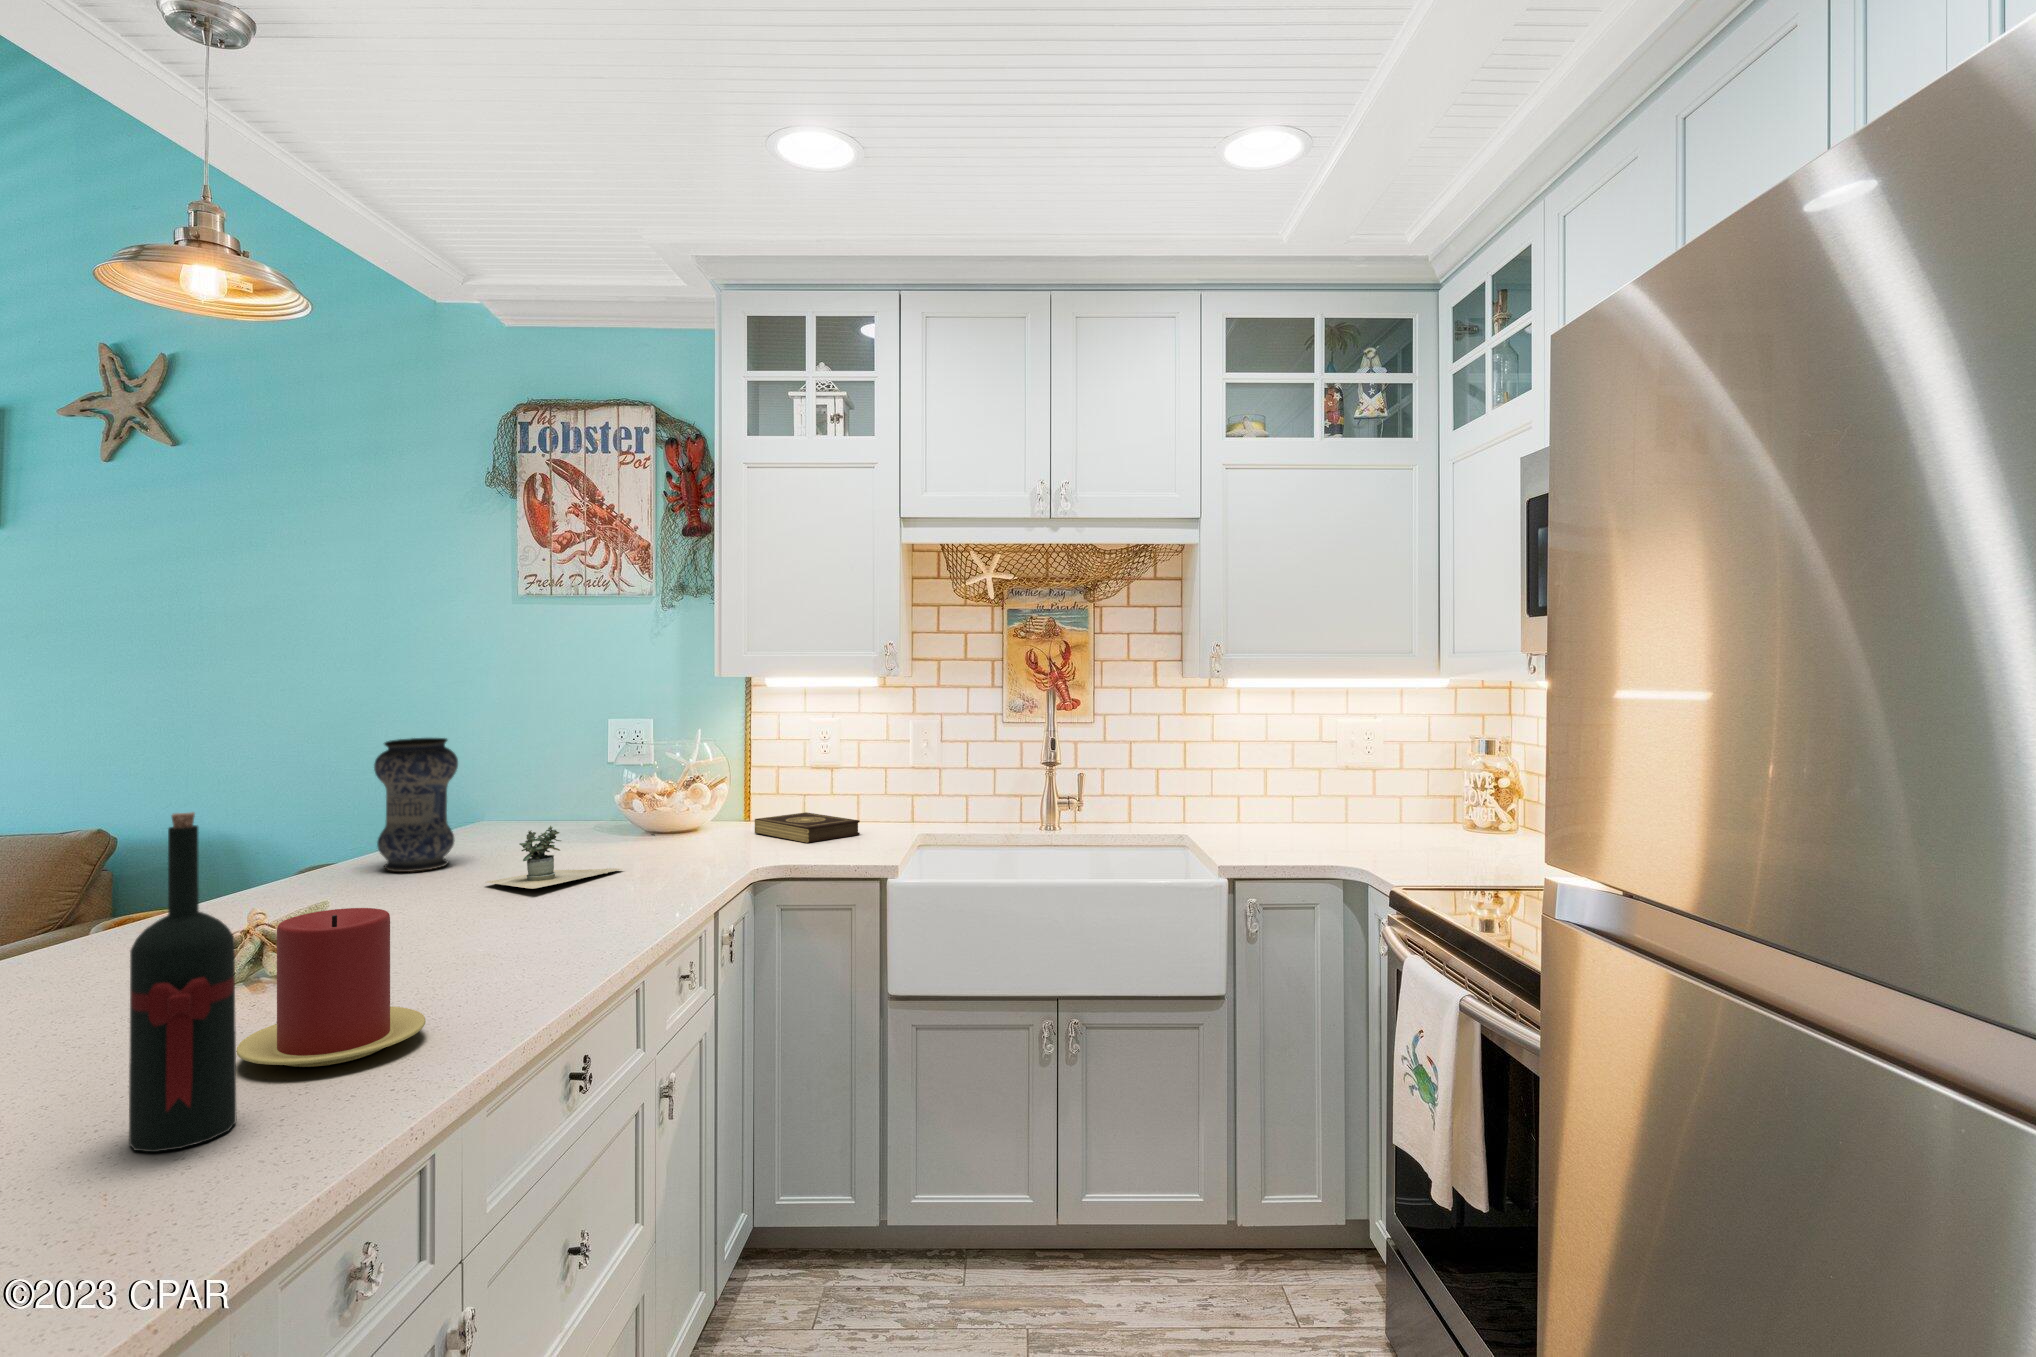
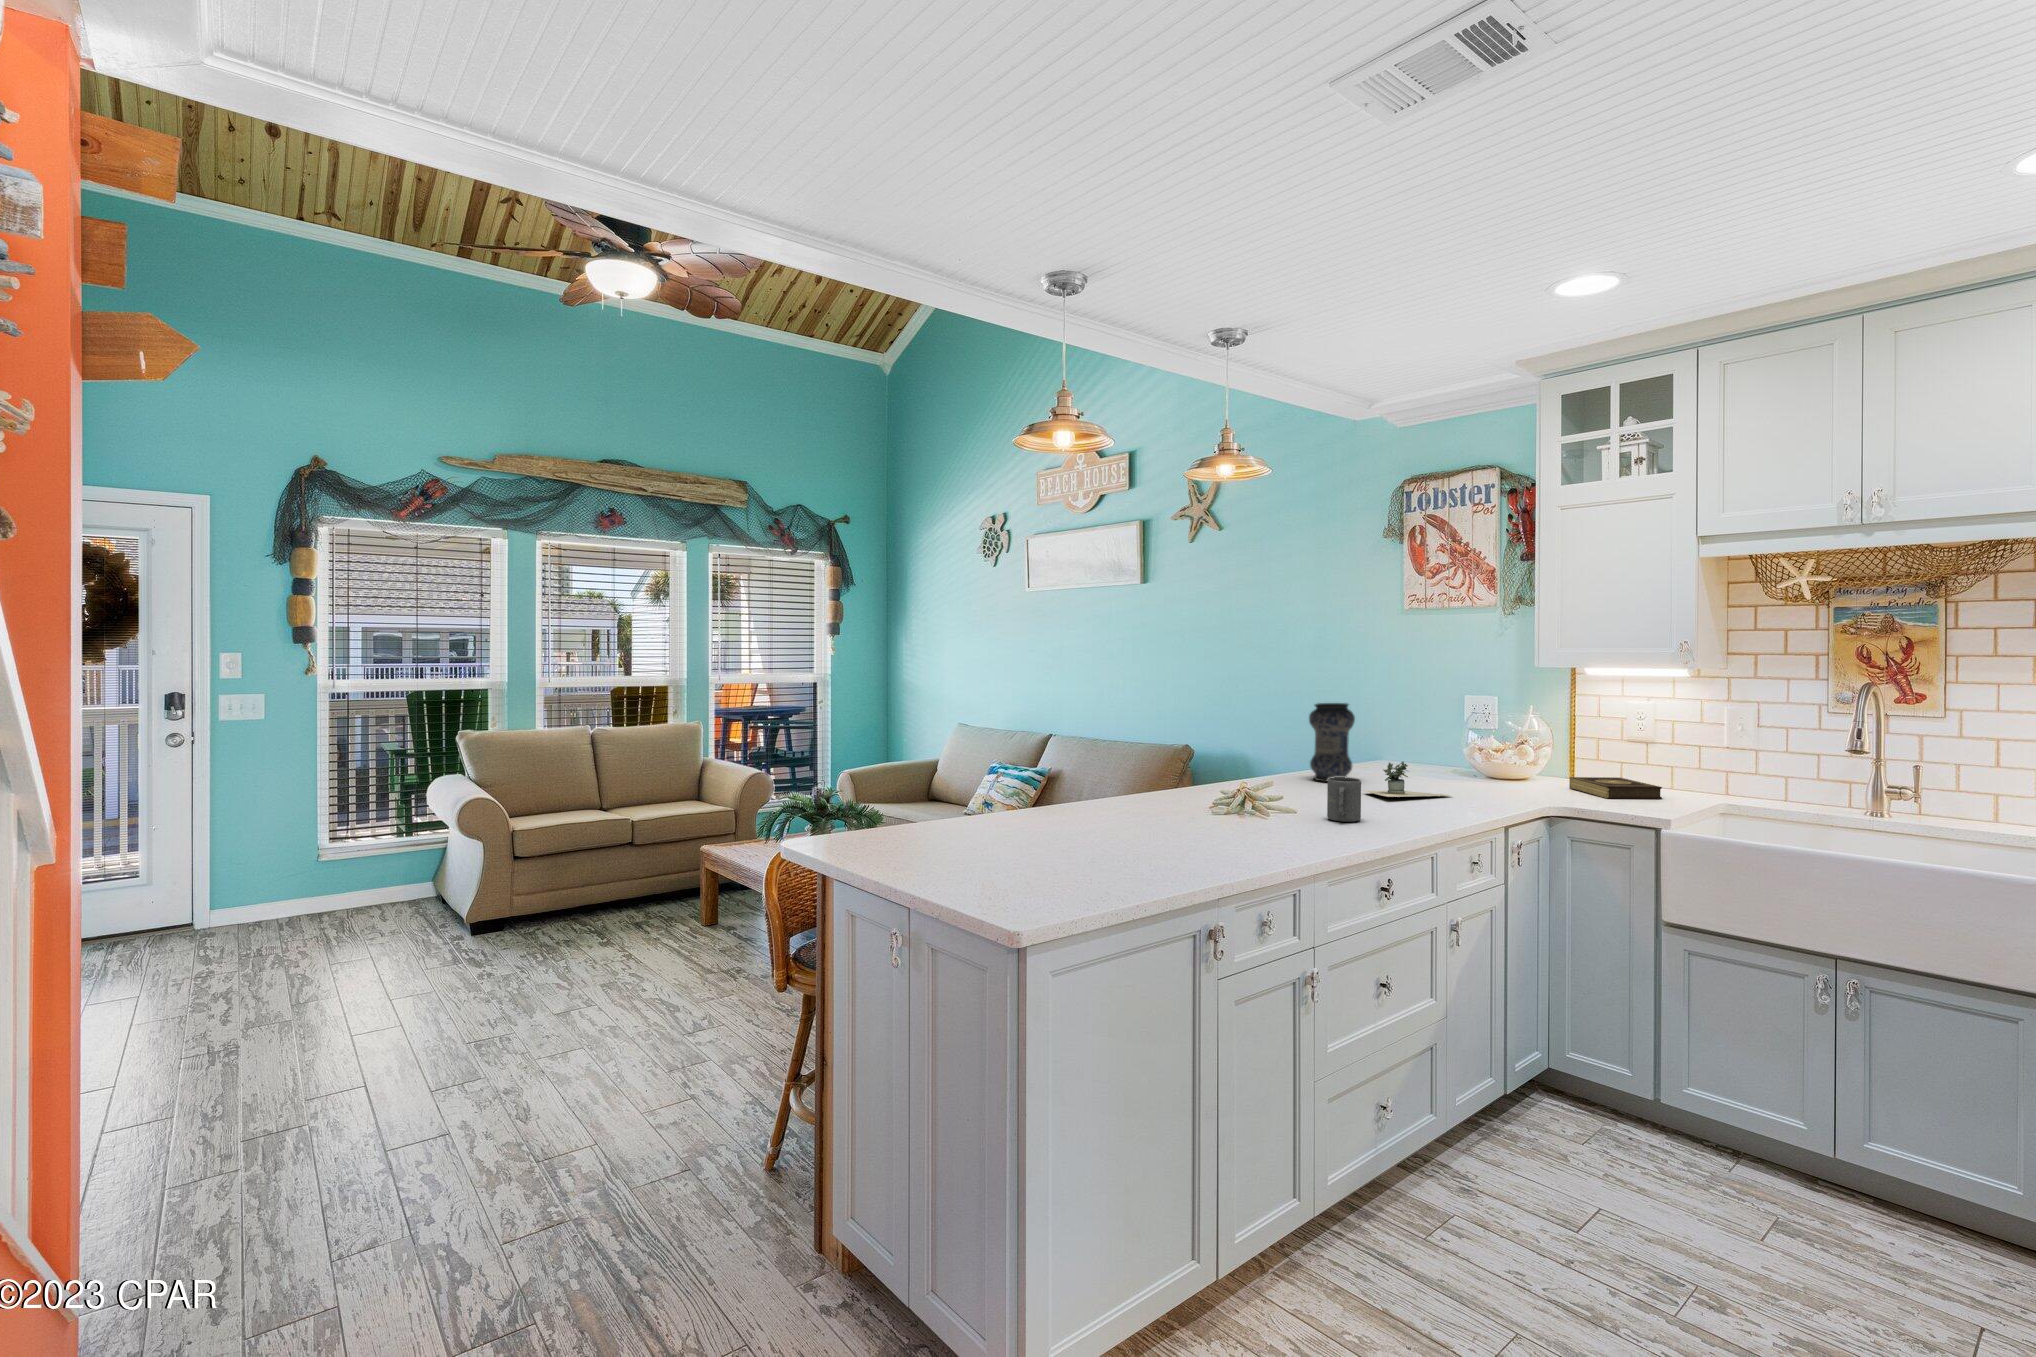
wine bottle: present [129,812,237,1152] -> none [1194,723,1229,854]
mug: none [445,874,509,959] -> present [1327,777,1361,822]
candle: present [236,908,426,1067] -> none [1231,777,1306,844]

